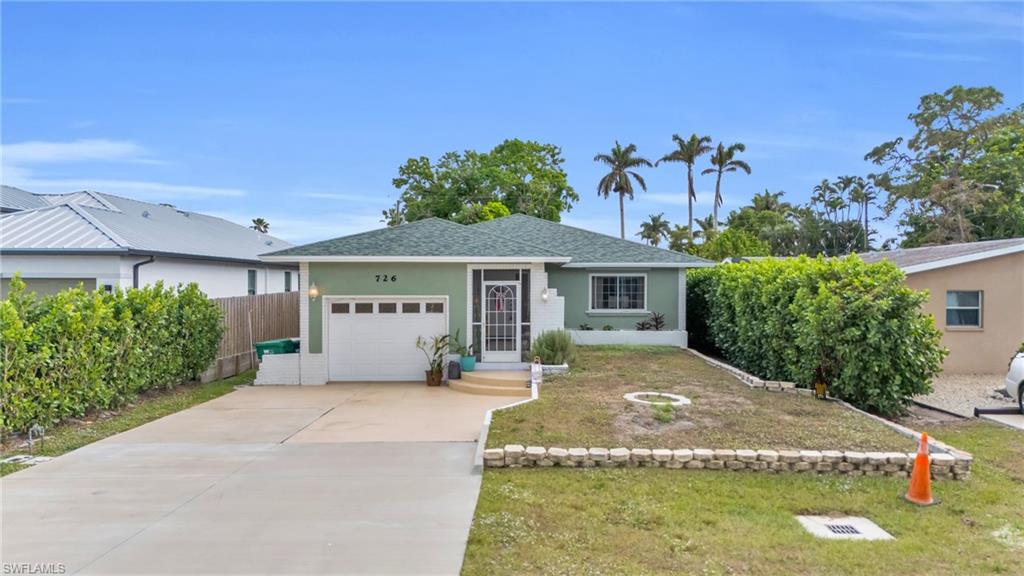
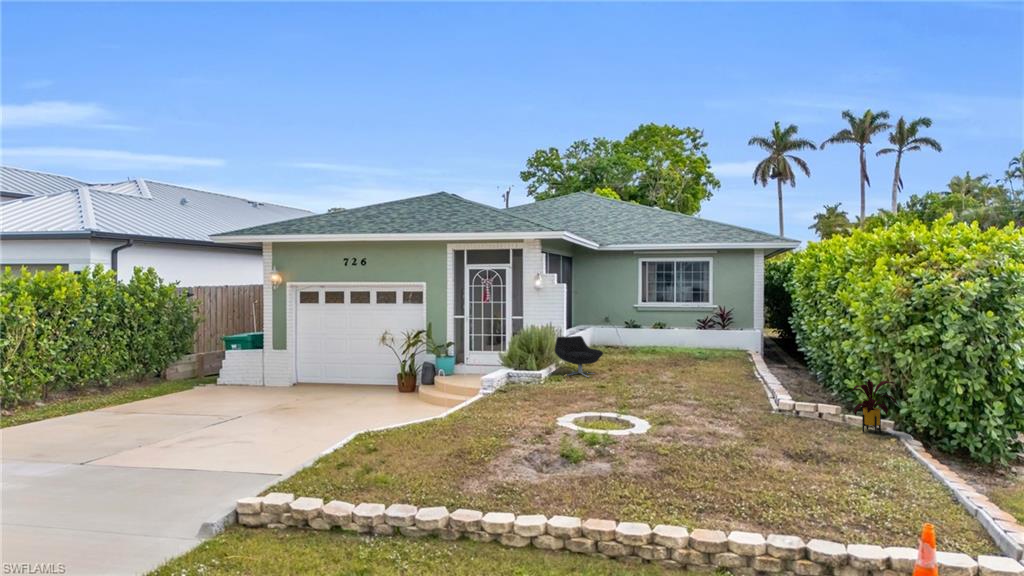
lounge chair: none [562,338,601,370] -> present [555,336,603,377]

